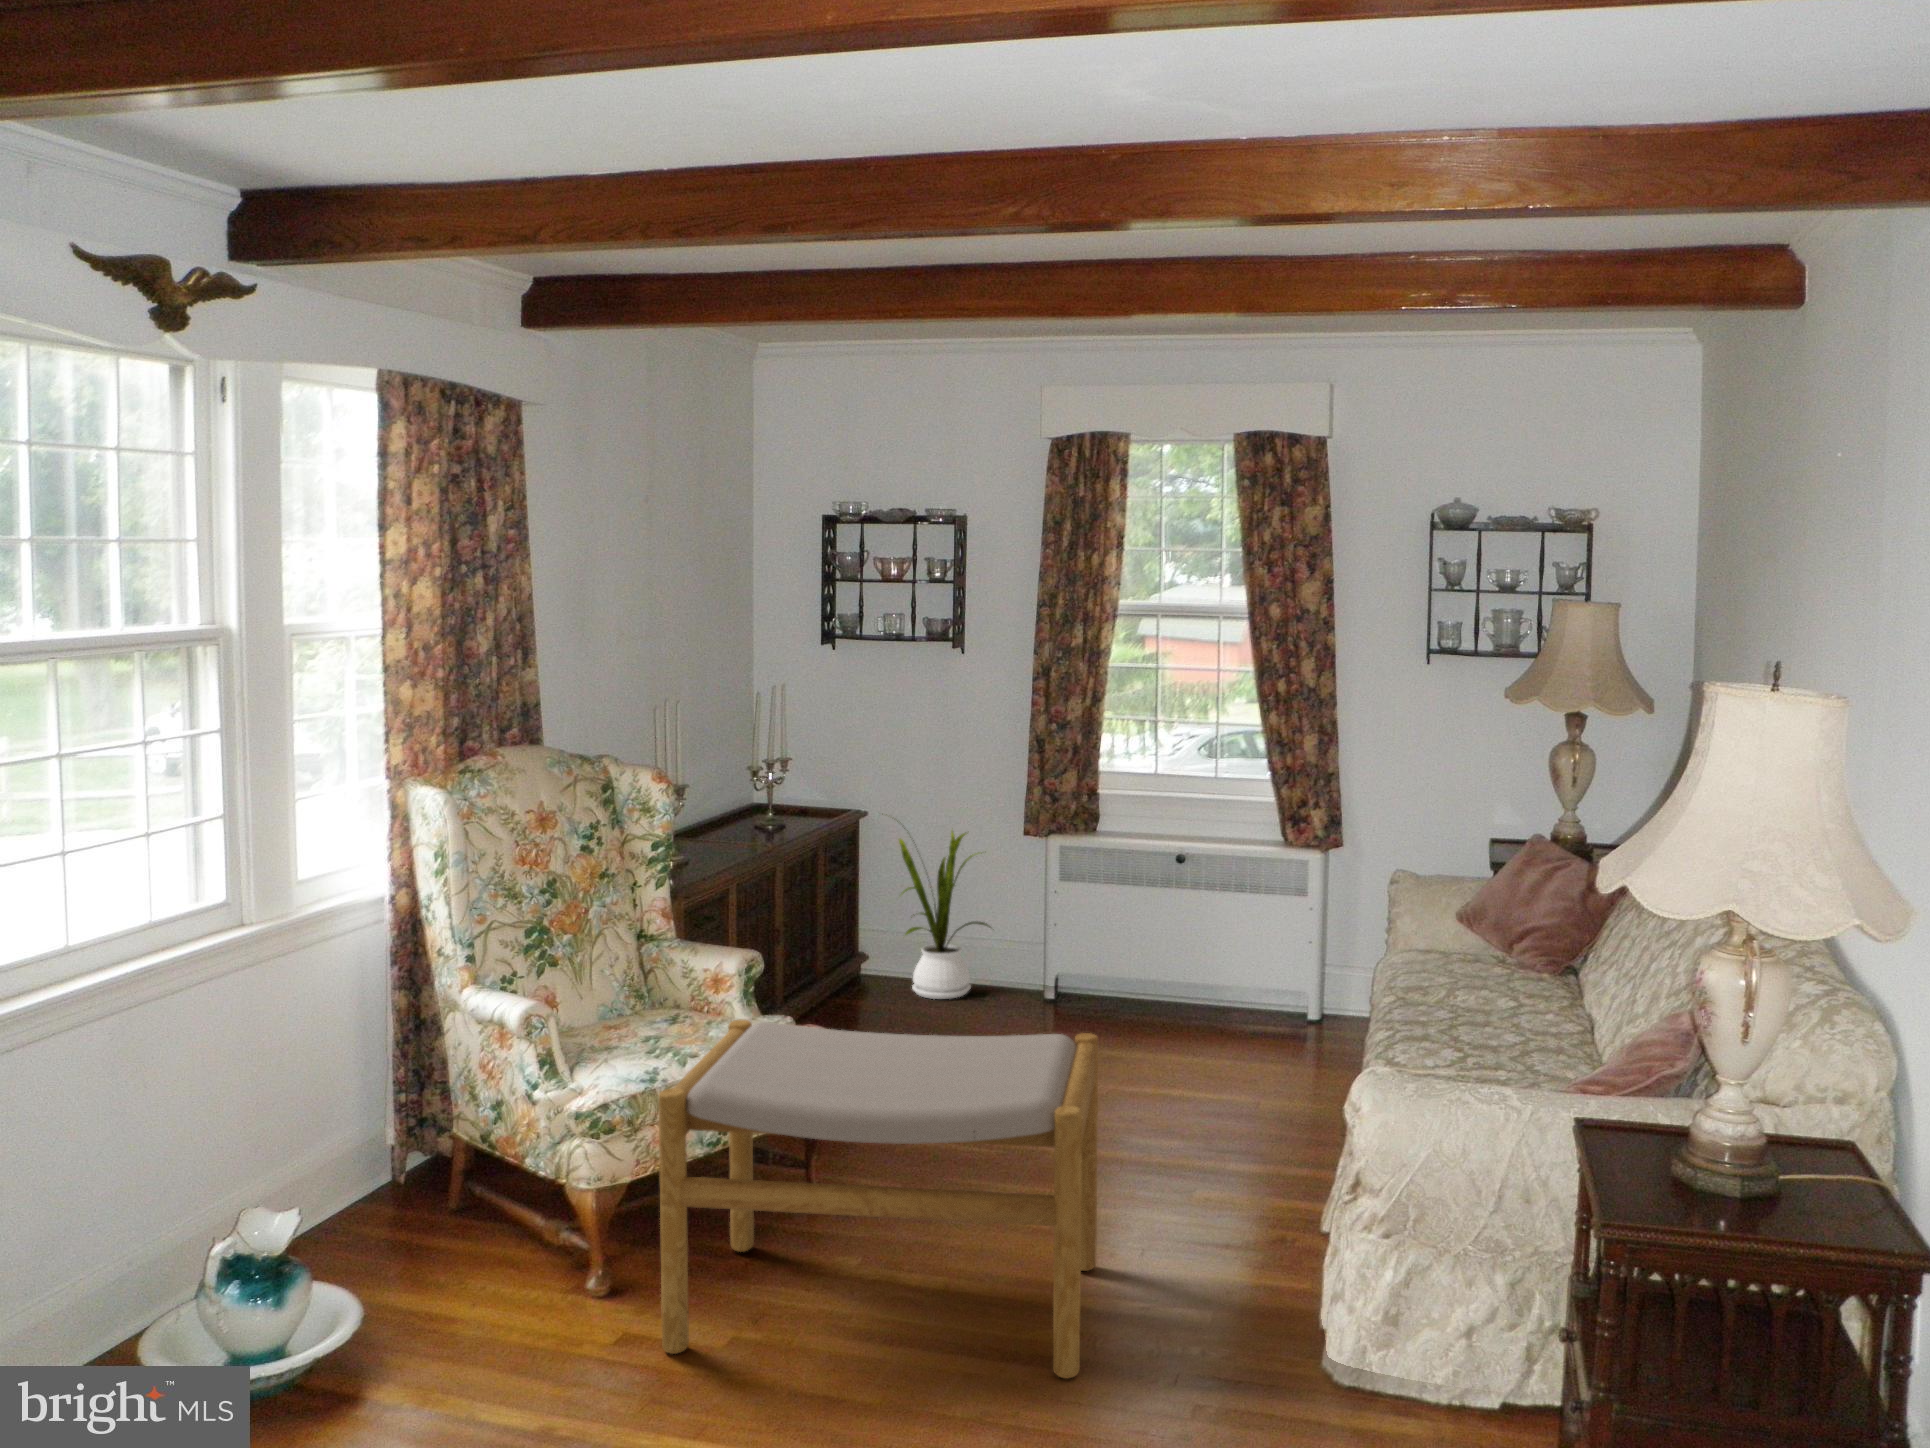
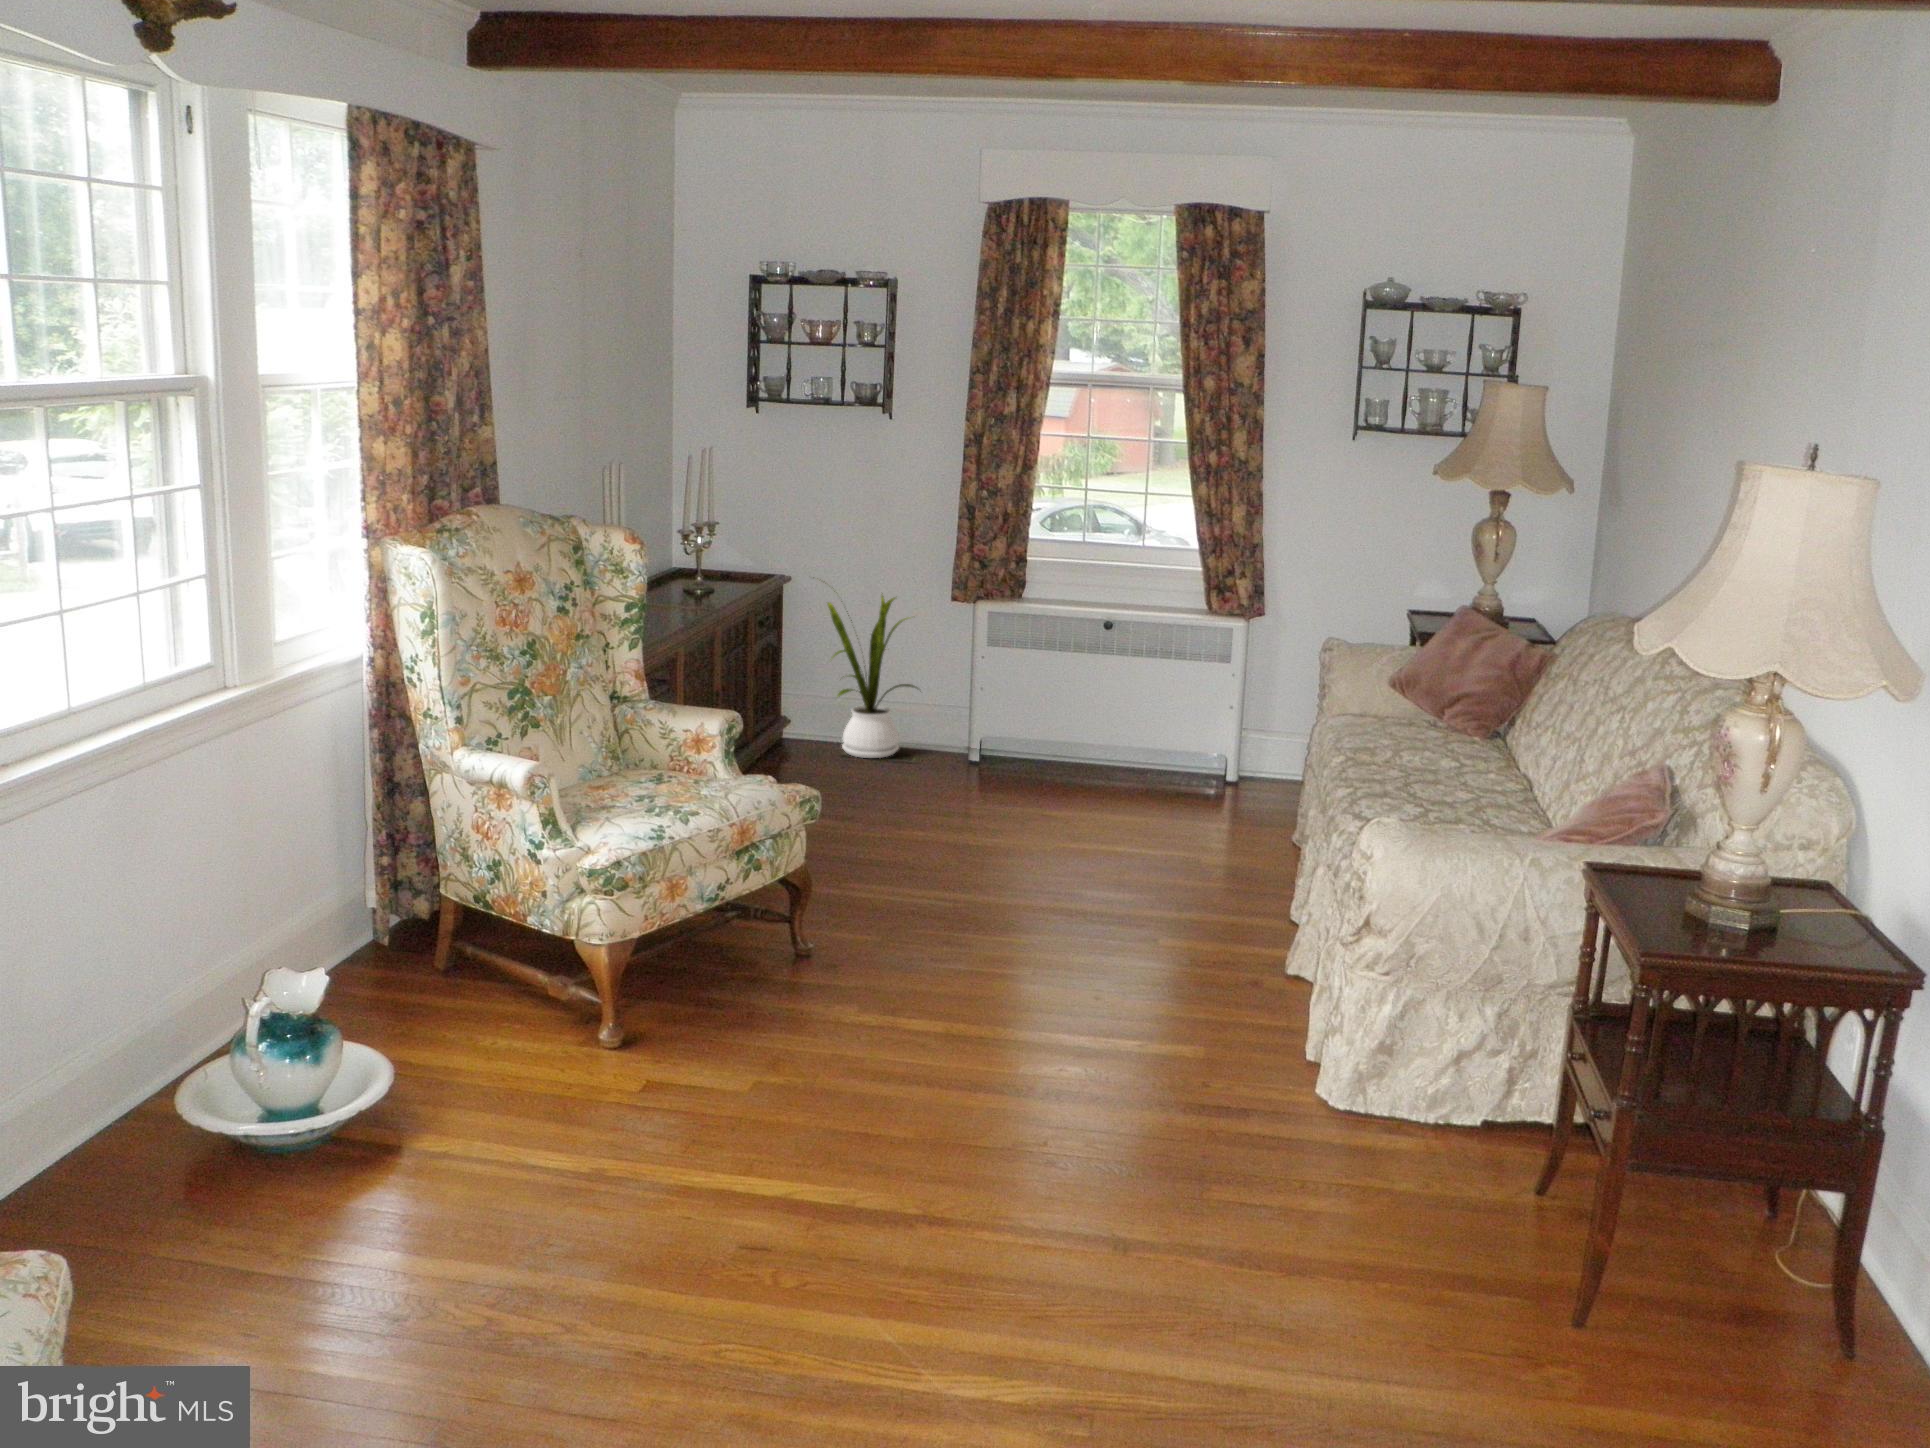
footstool: present [659,1020,1098,1379] -> none [687,780,1099,1106]

